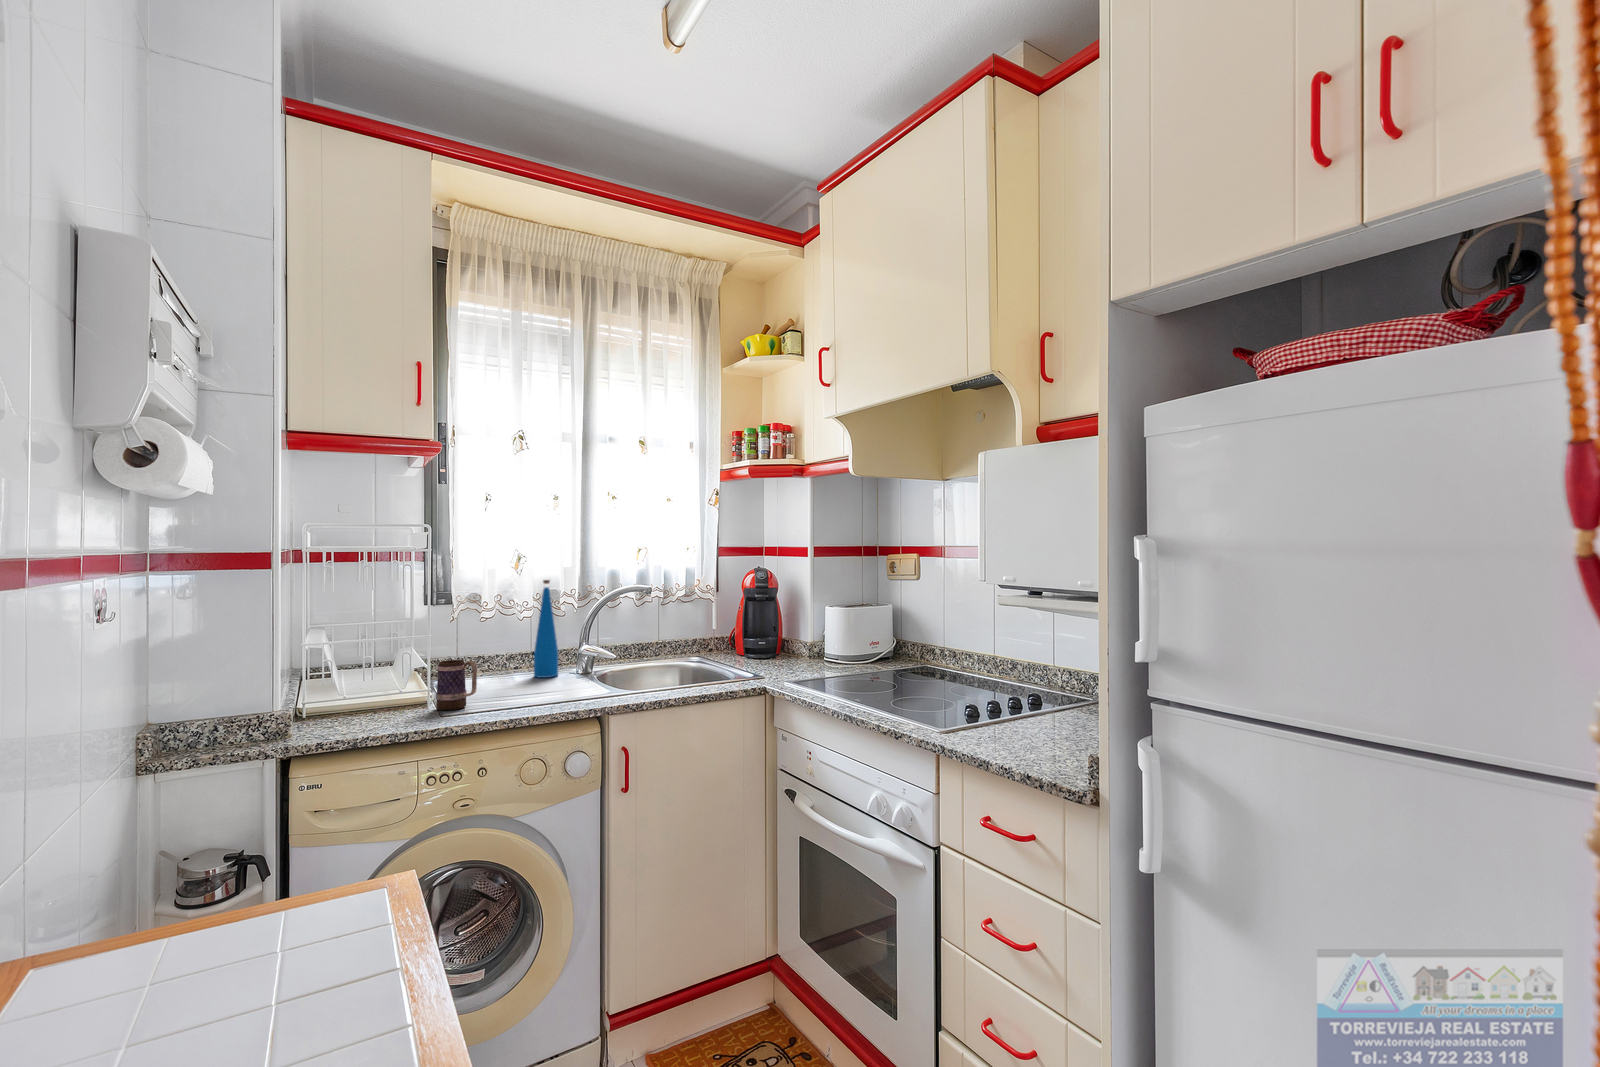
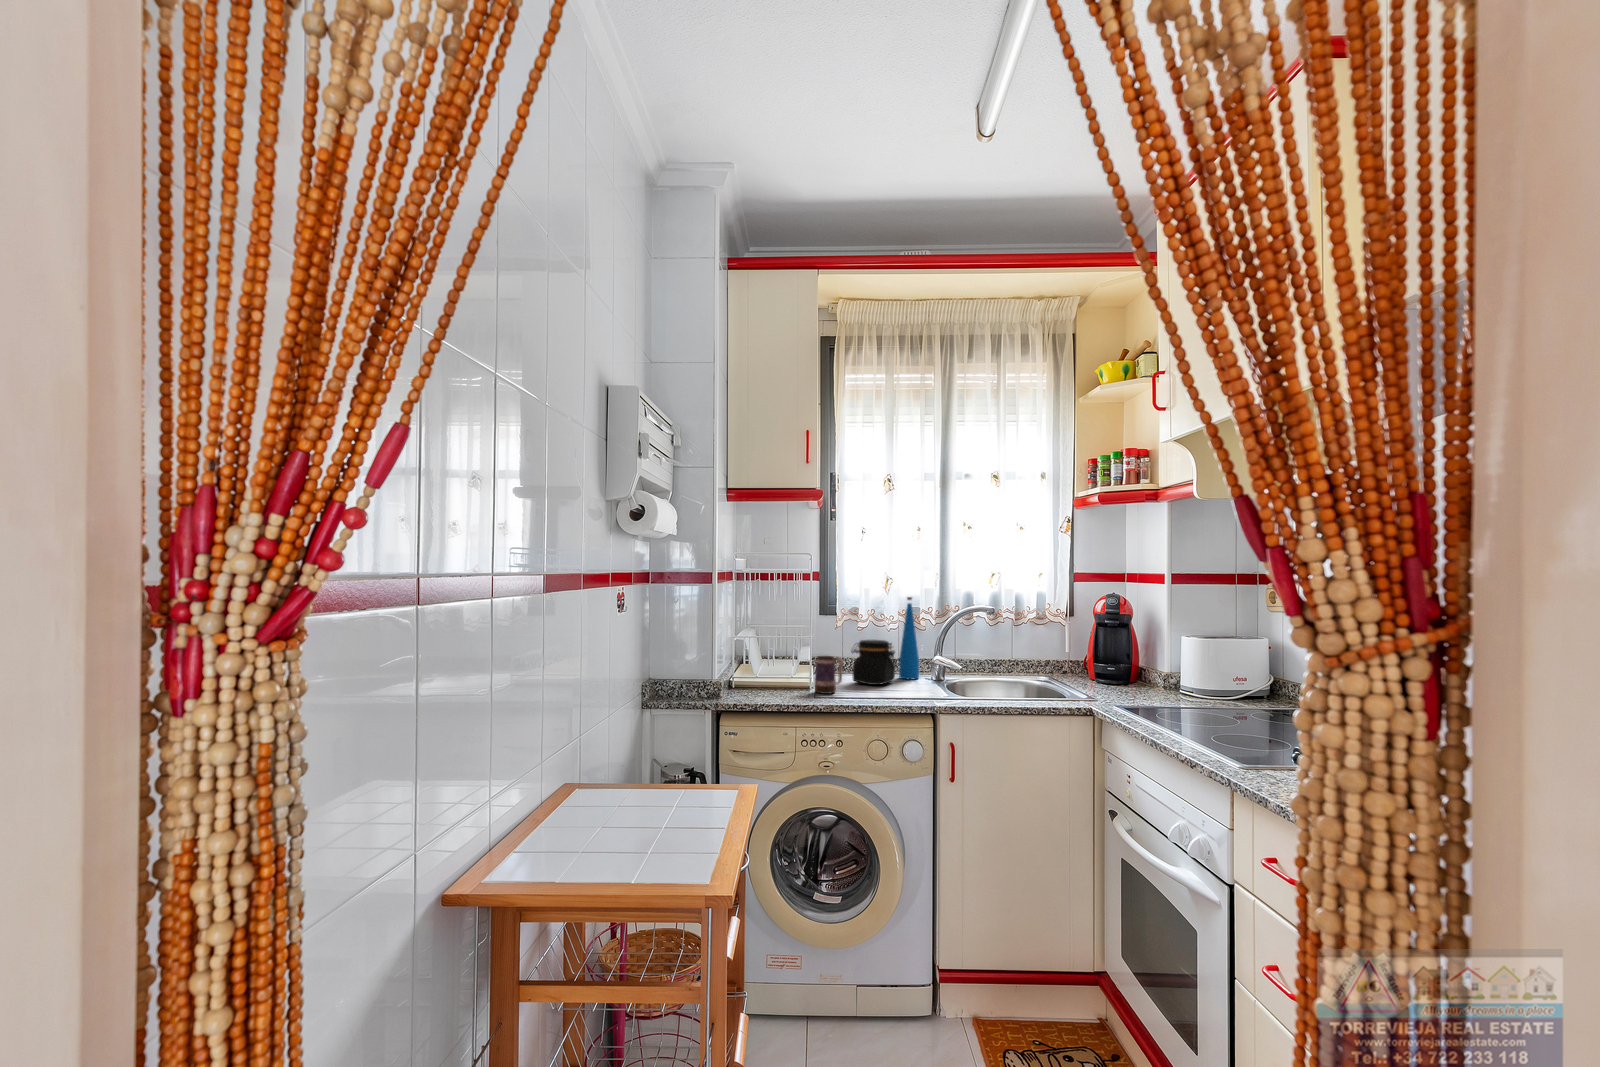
jar: none [476,634,538,690] -> present [851,640,896,685]

